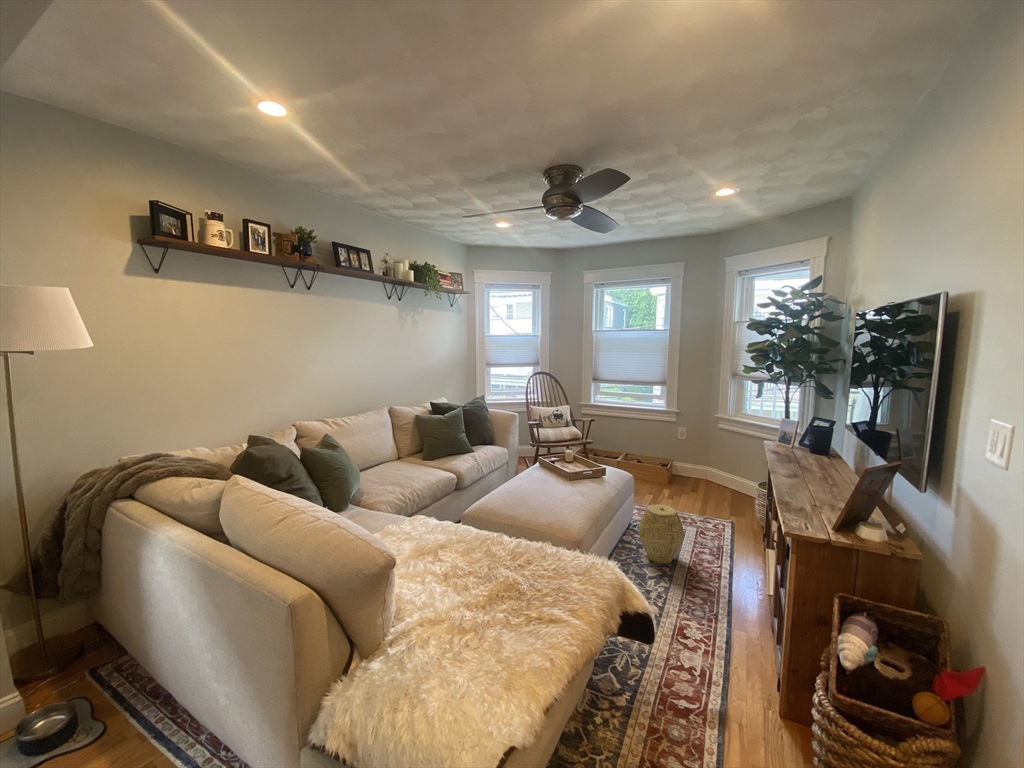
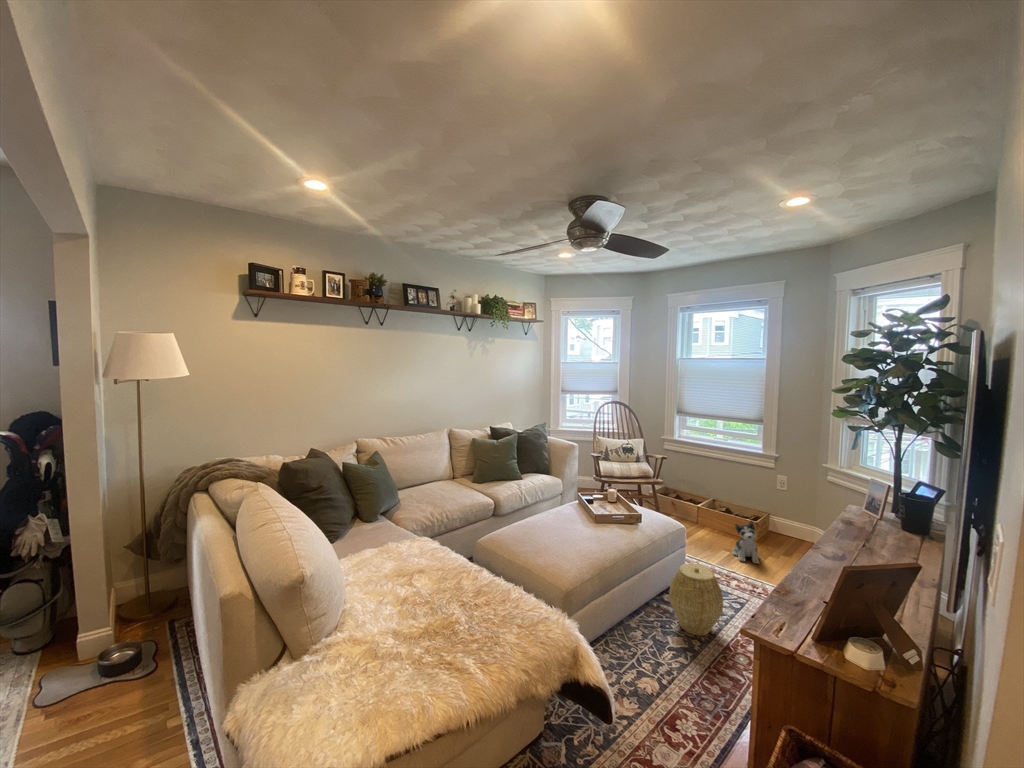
plush toy: none [657,466,680,501] -> present [733,521,760,564]

